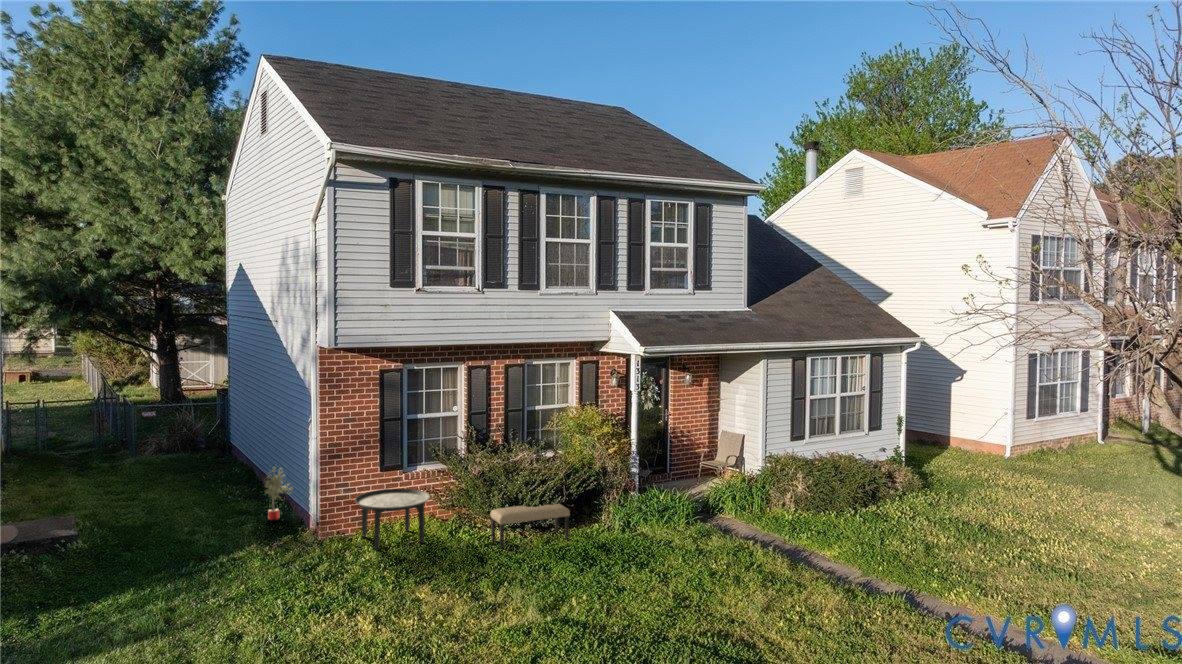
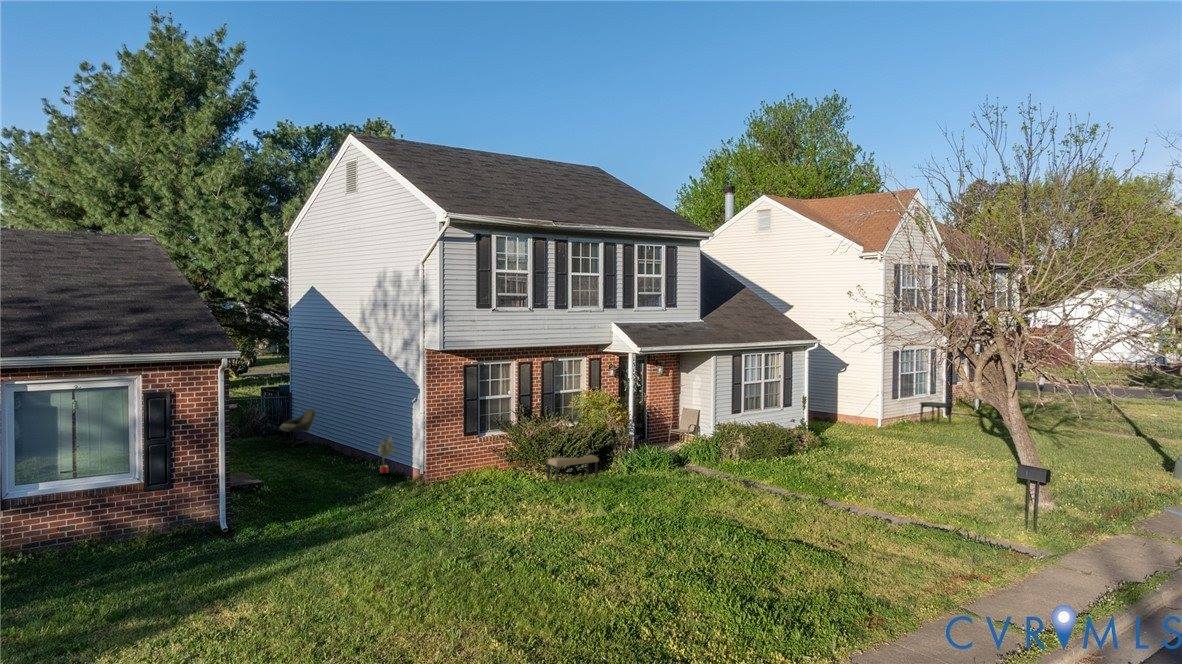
lounge chair: none [196,420,241,470] -> present [280,409,316,443]
round table: present [355,489,430,550] -> present [920,402,952,424]

